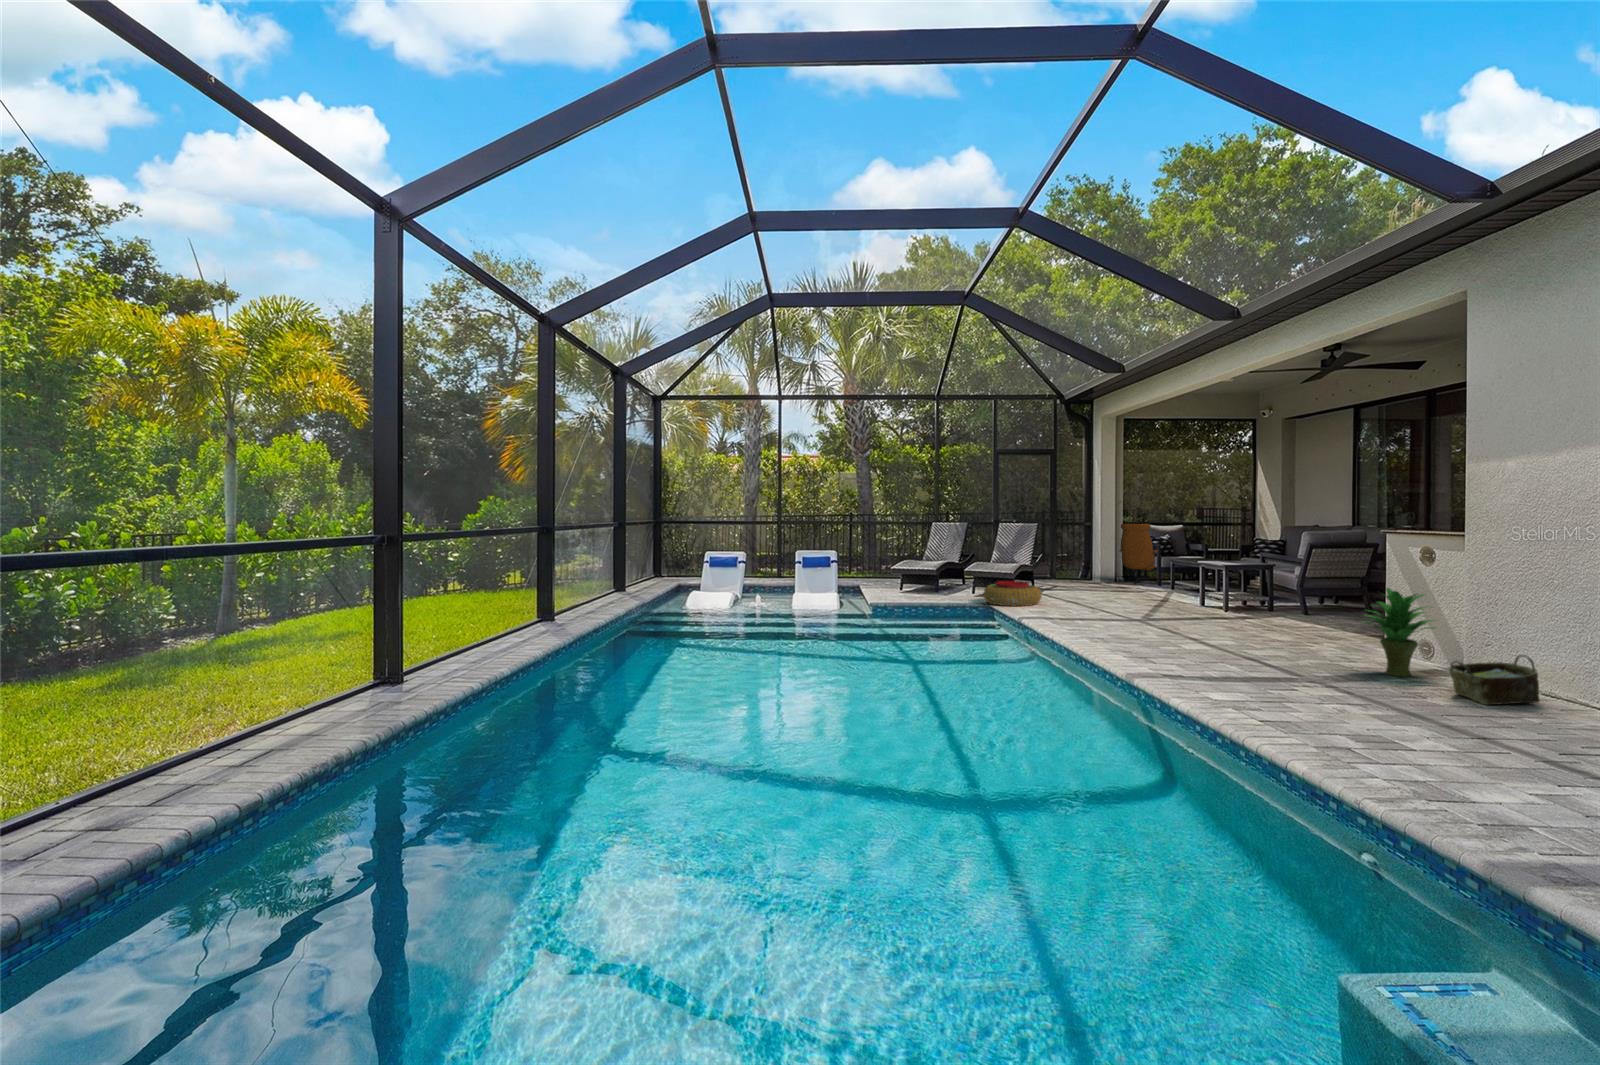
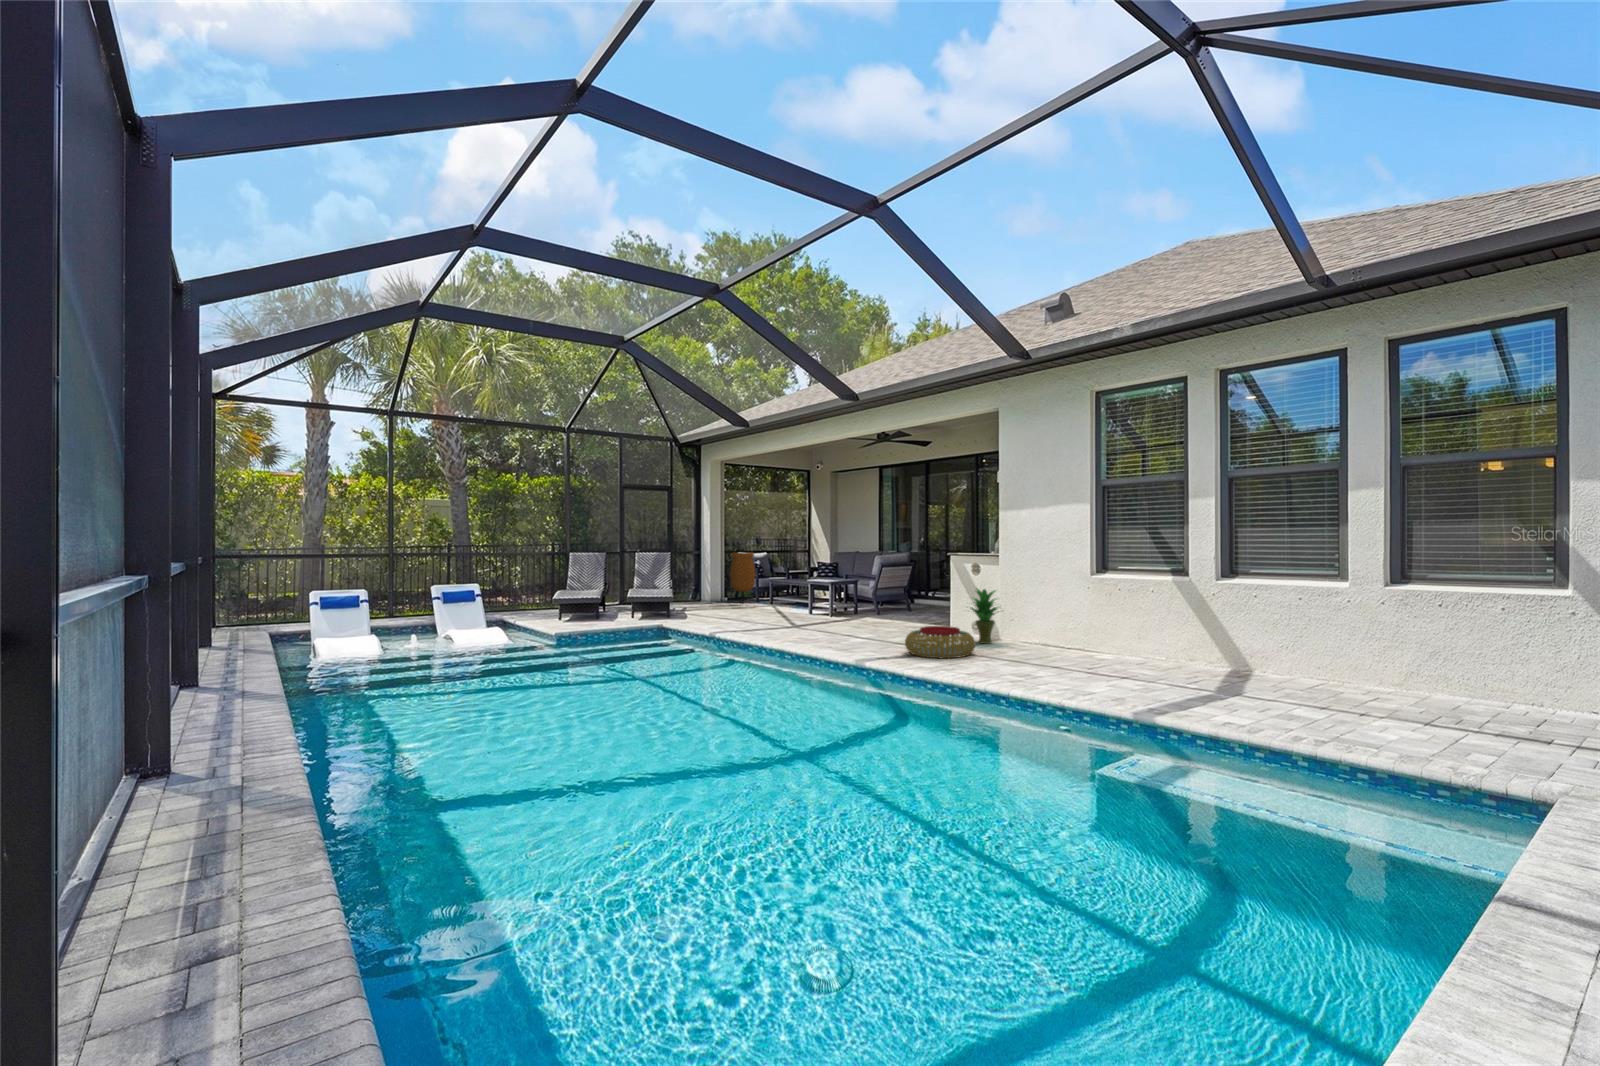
pouf: present [983,581,1042,606] -> present [905,626,975,658]
woven basket: present [1449,655,1540,705] -> none [1021,621,1062,652]

